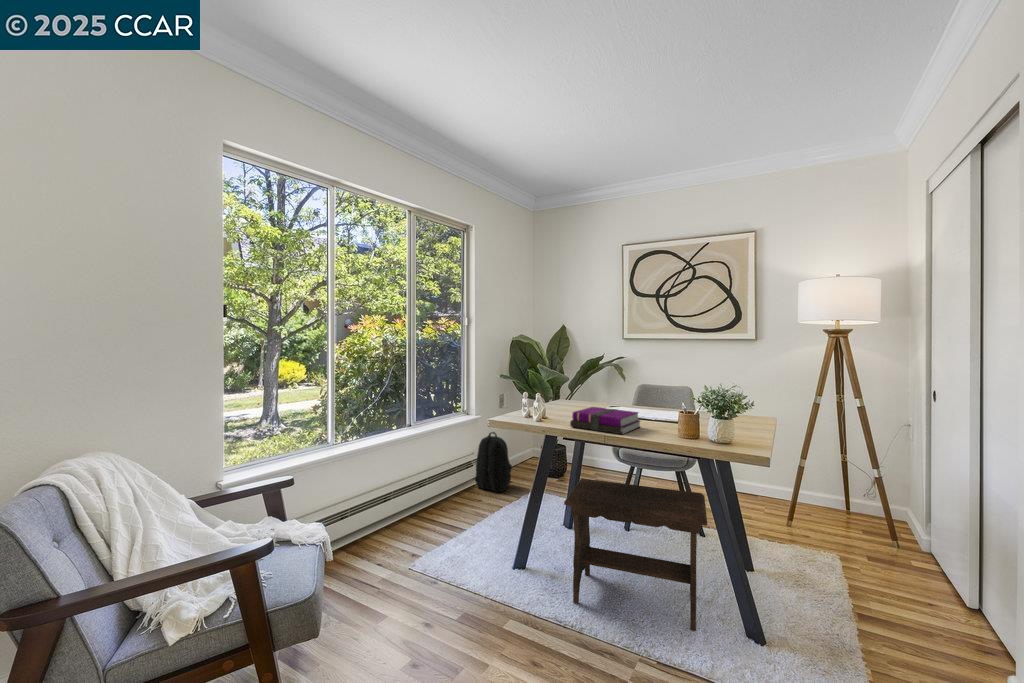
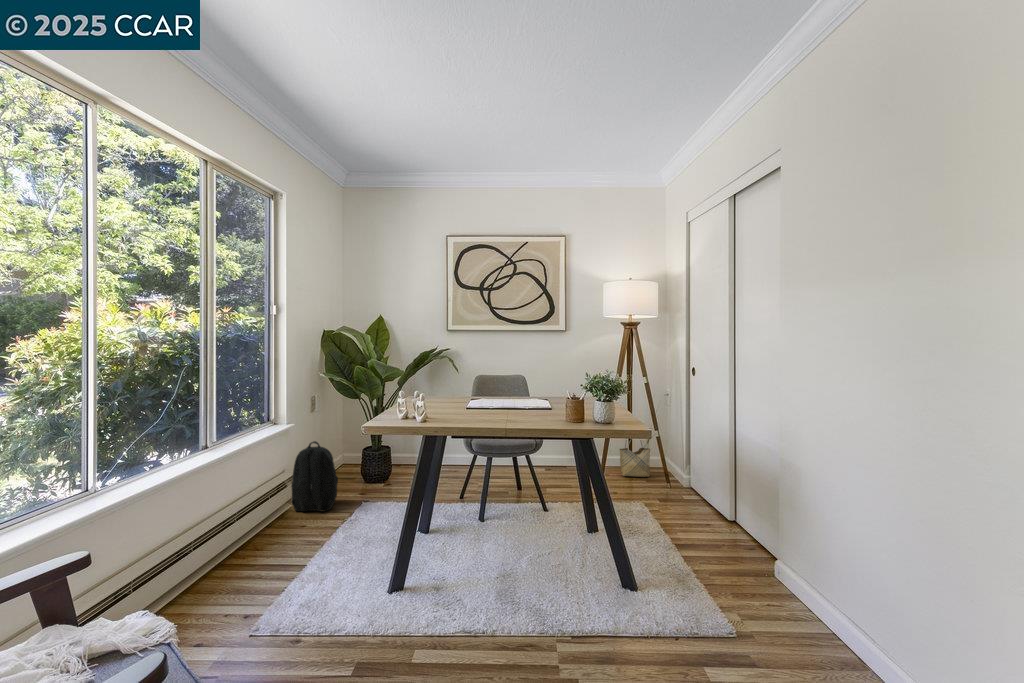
notebook: present [570,407,640,434] -> none [454,399,518,424]
woven basket: none [823,468,871,527] -> present [620,440,650,477]
footstool: present [564,479,707,630] -> none [459,470,598,608]

